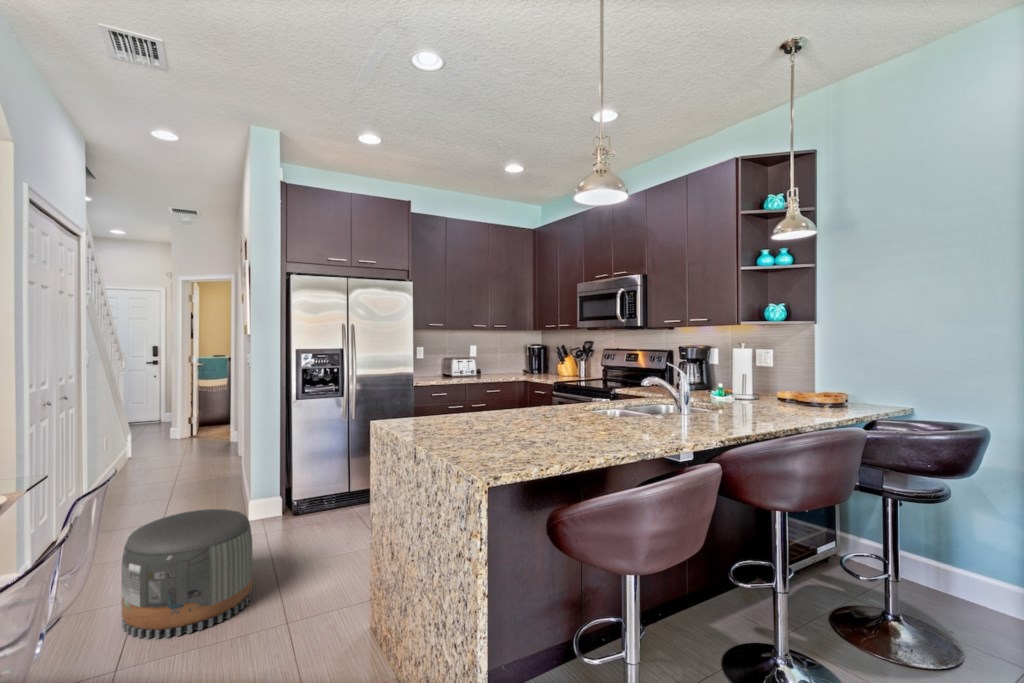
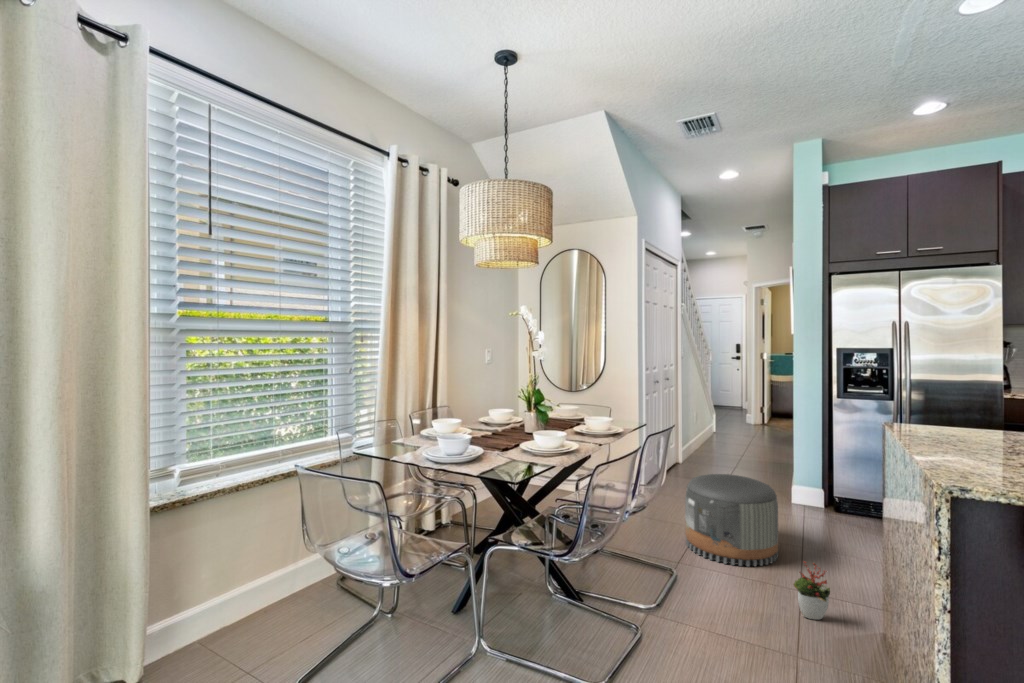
decorative plant: none [289,587,325,654] -> present [794,562,830,620]

